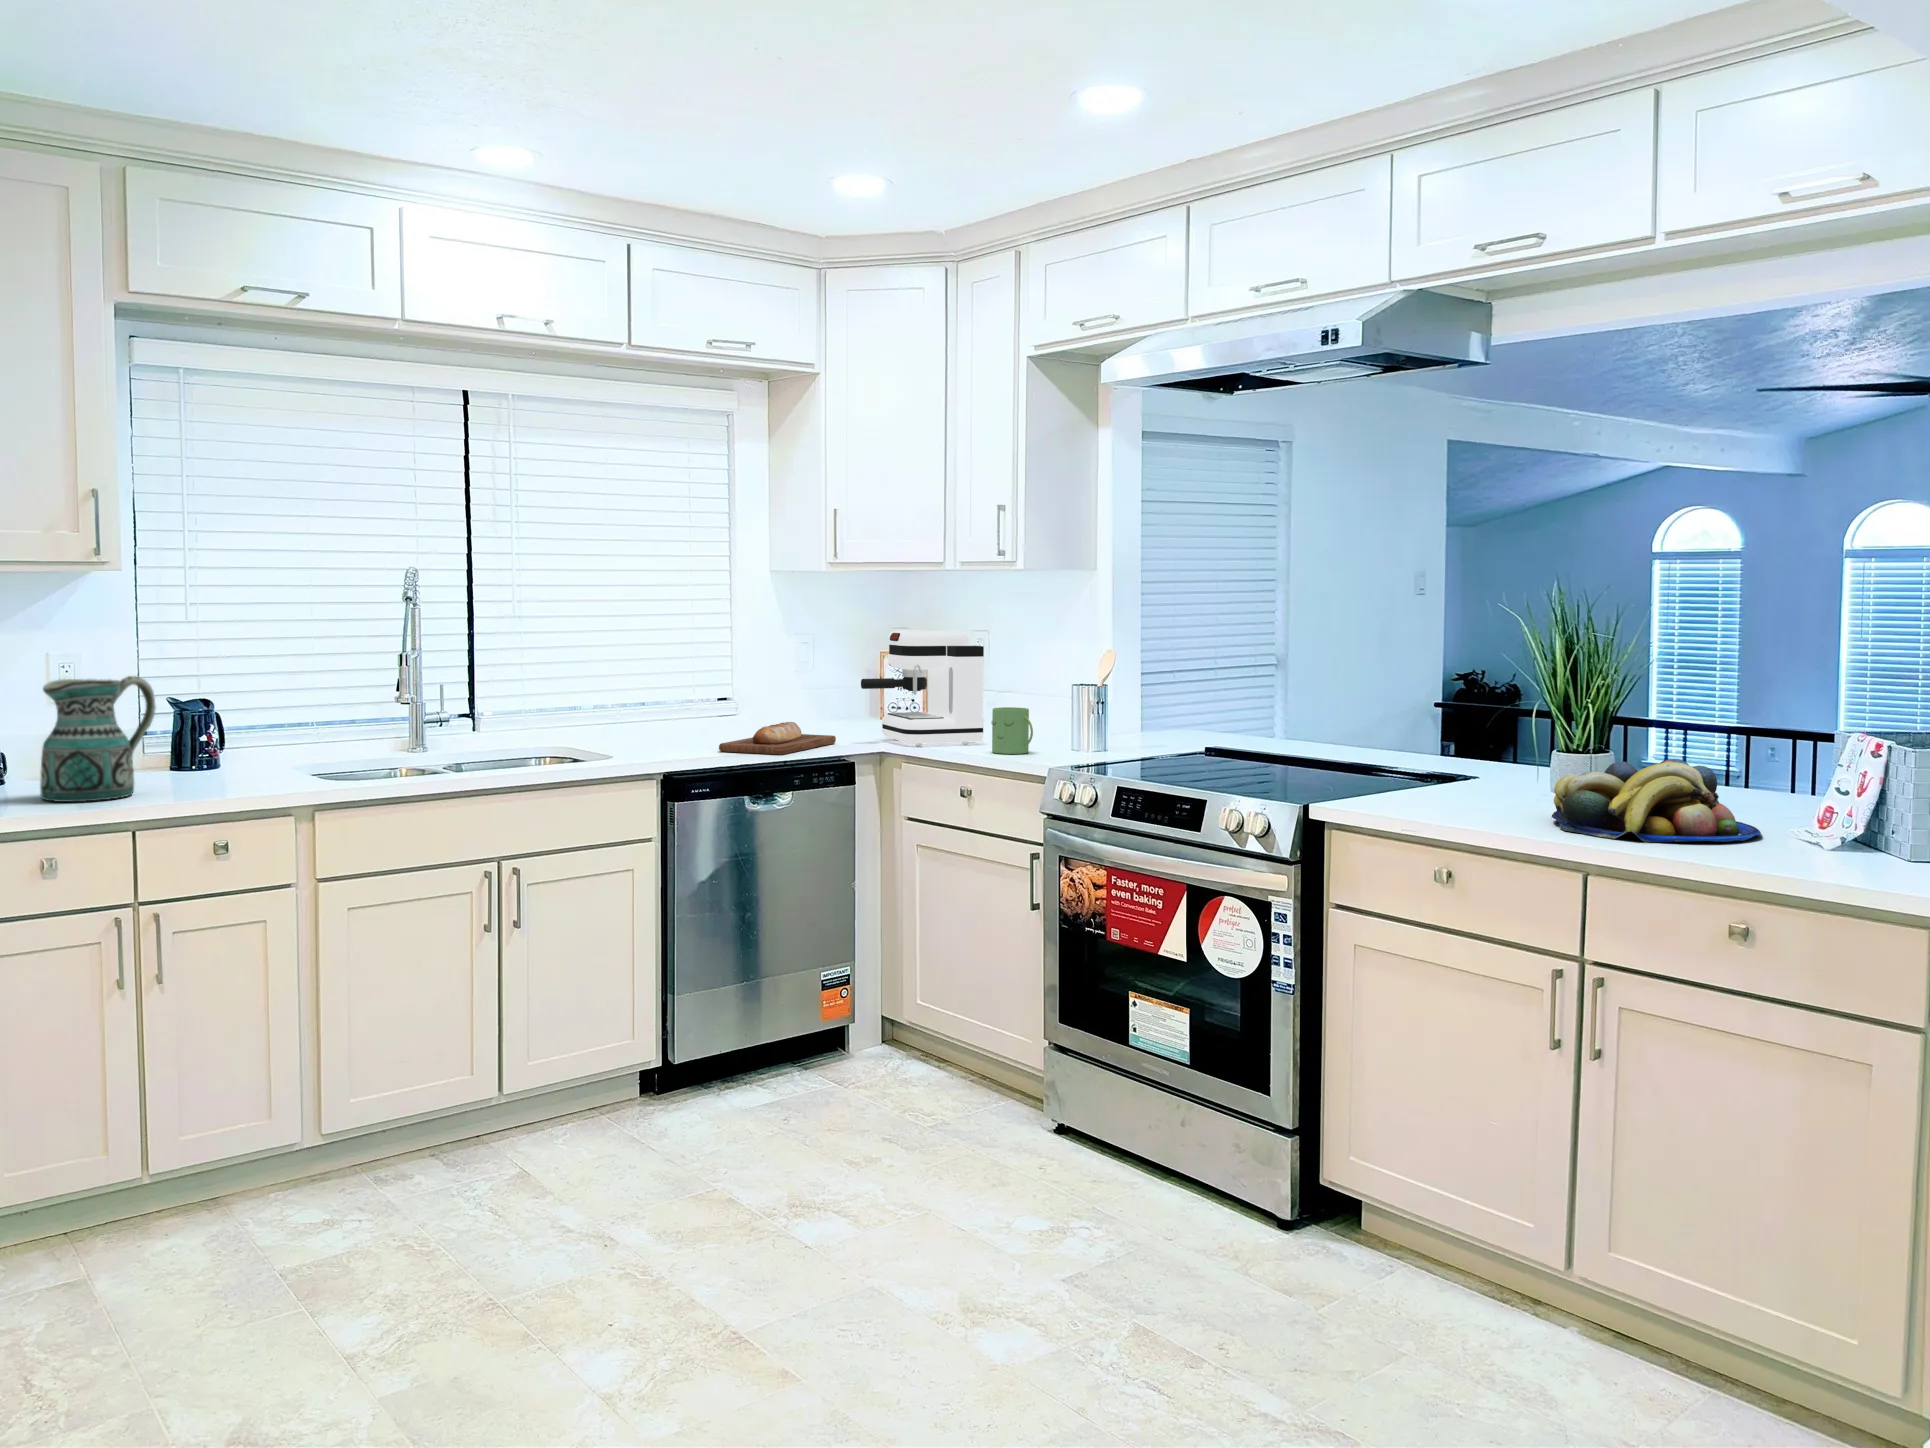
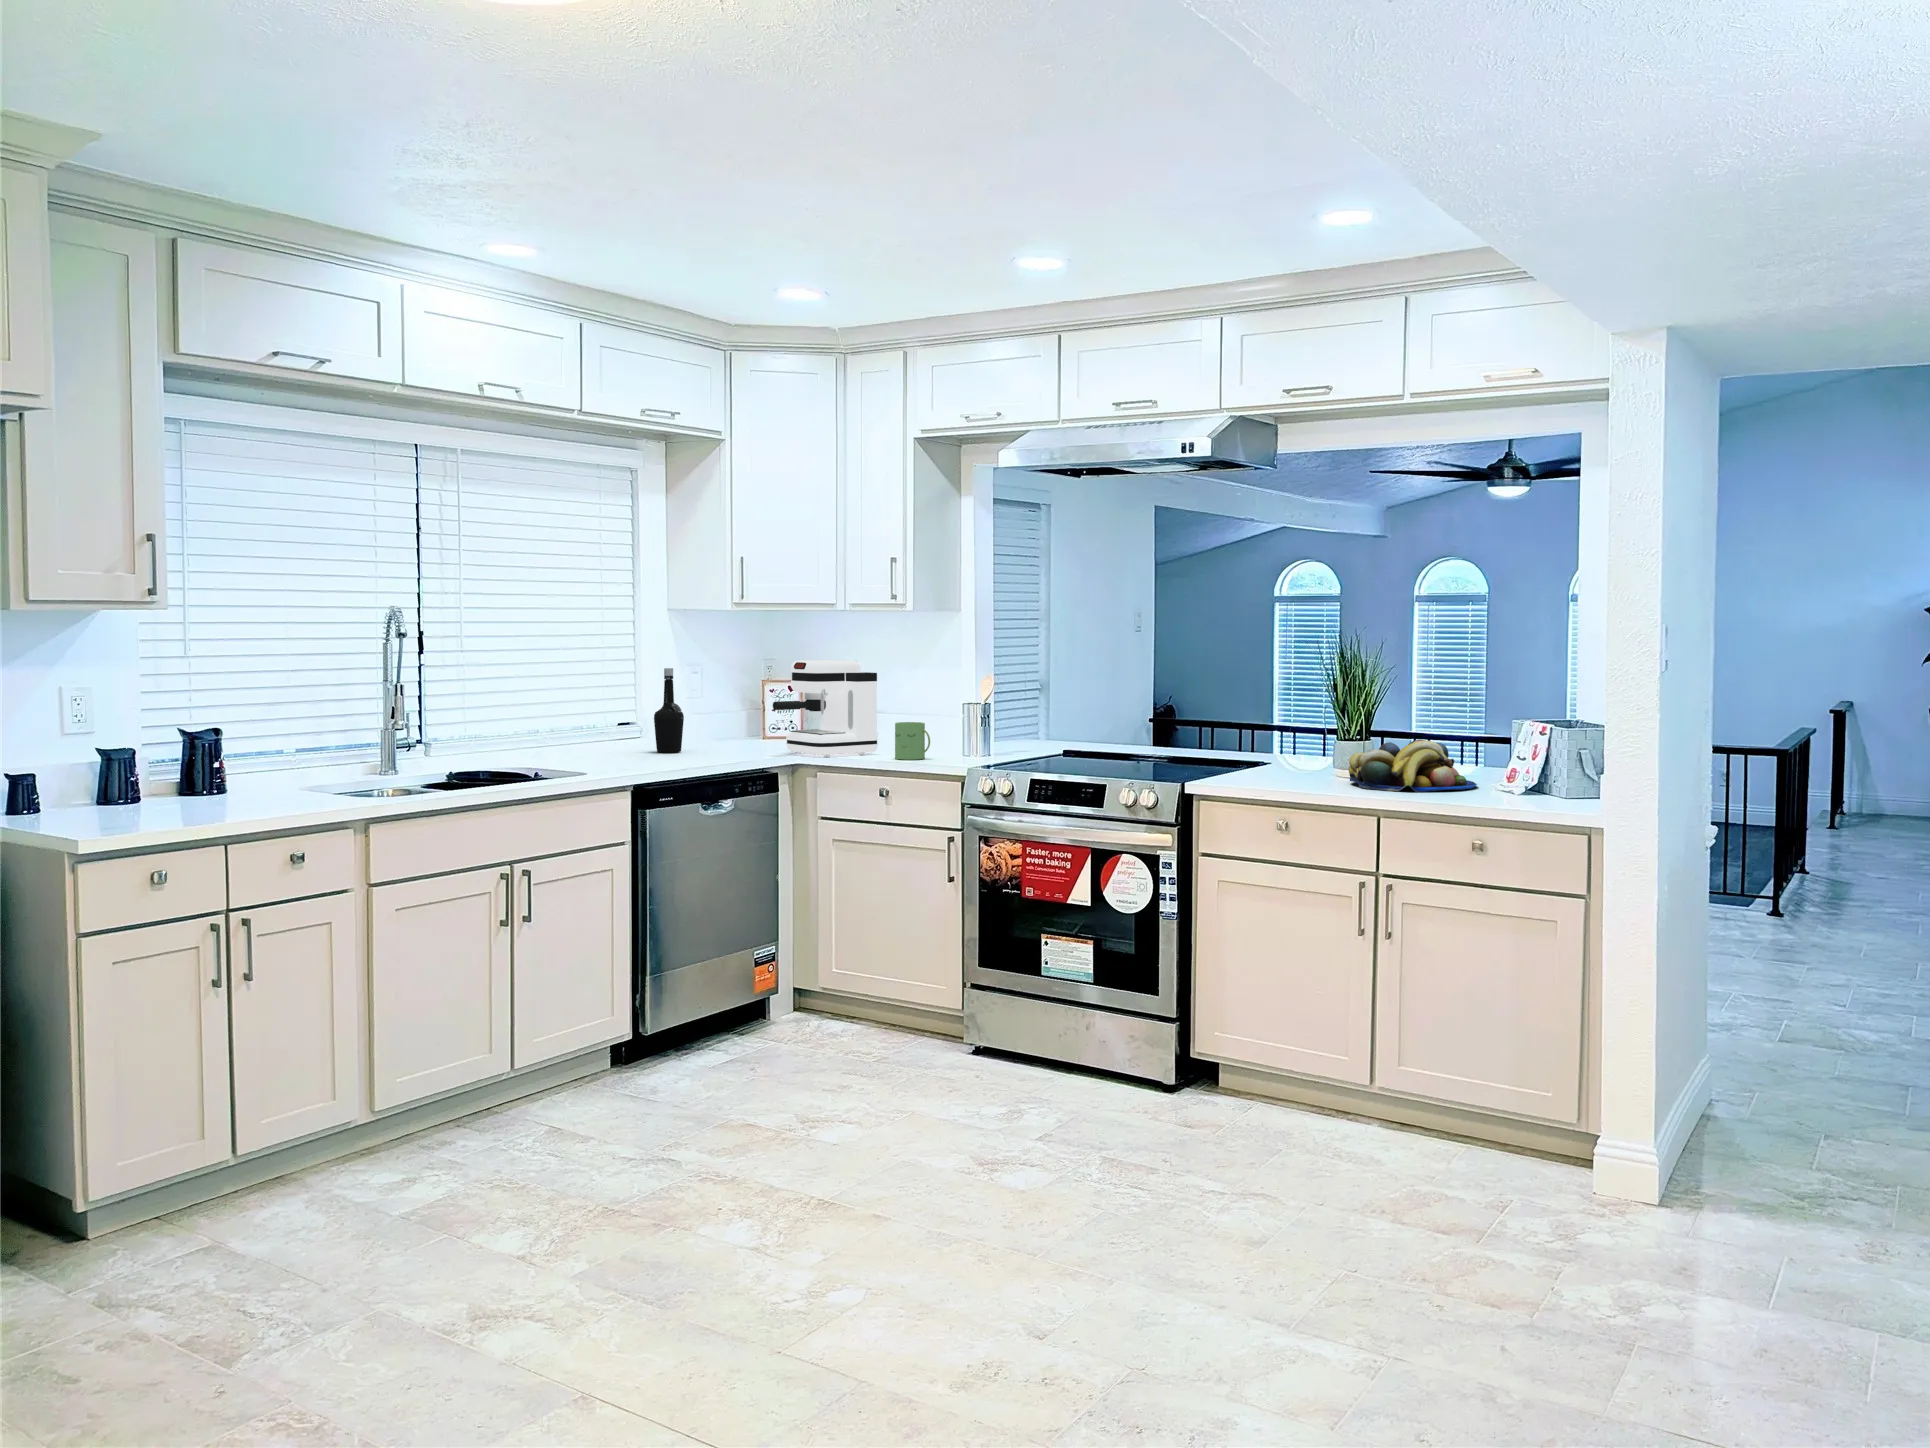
bottle: none [745,638,778,734] -> present [654,668,684,753]
ceramic pitcher: present [40,676,156,802] -> none [125,705,219,821]
bread loaf: present [719,722,836,755] -> none [667,740,753,766]

